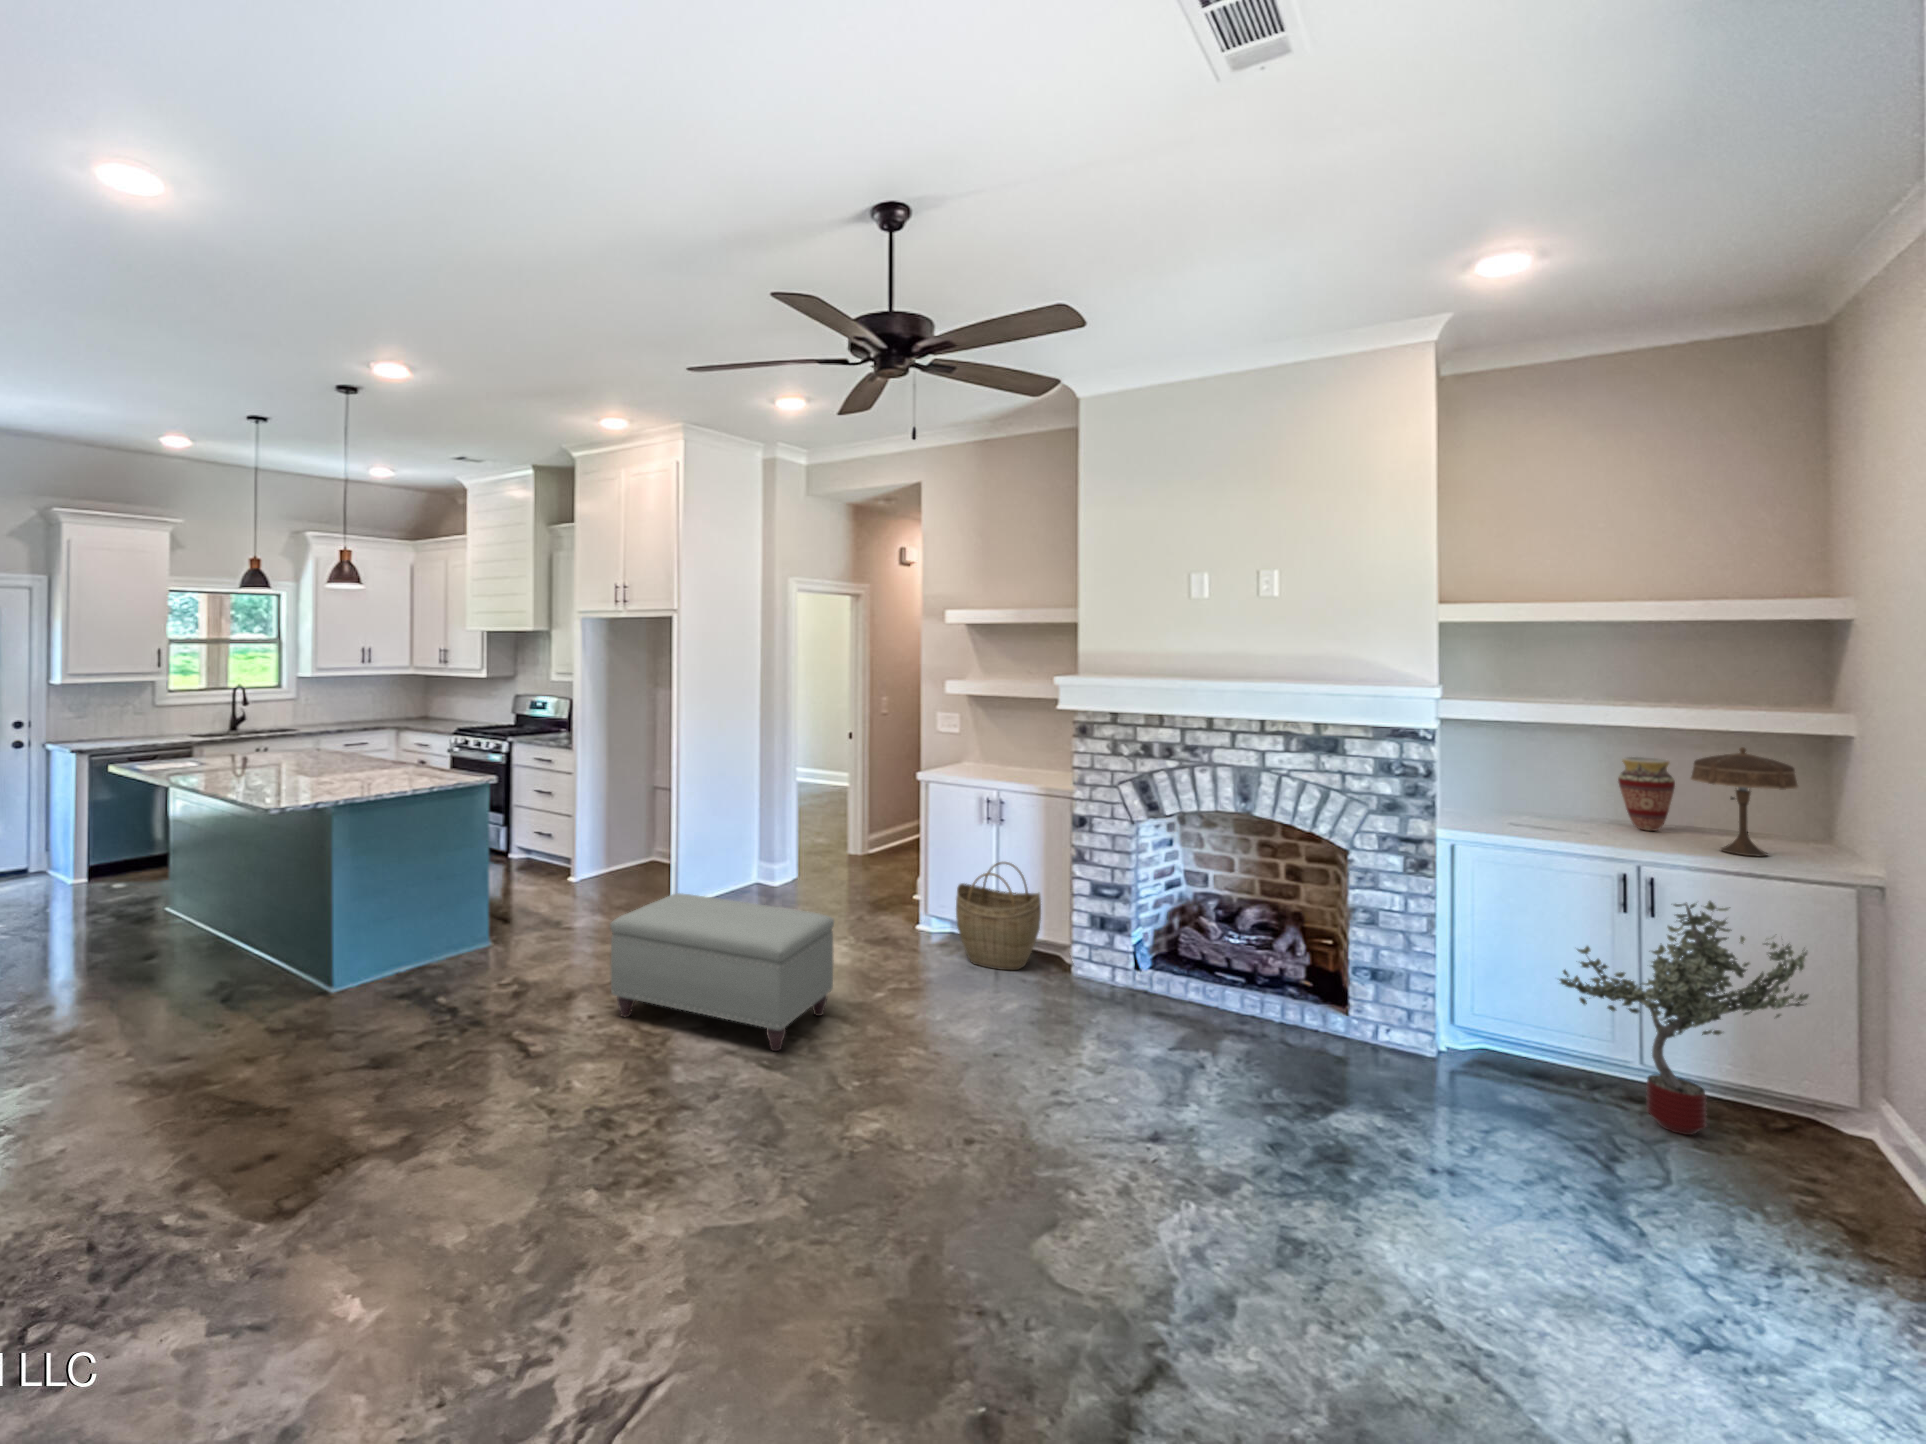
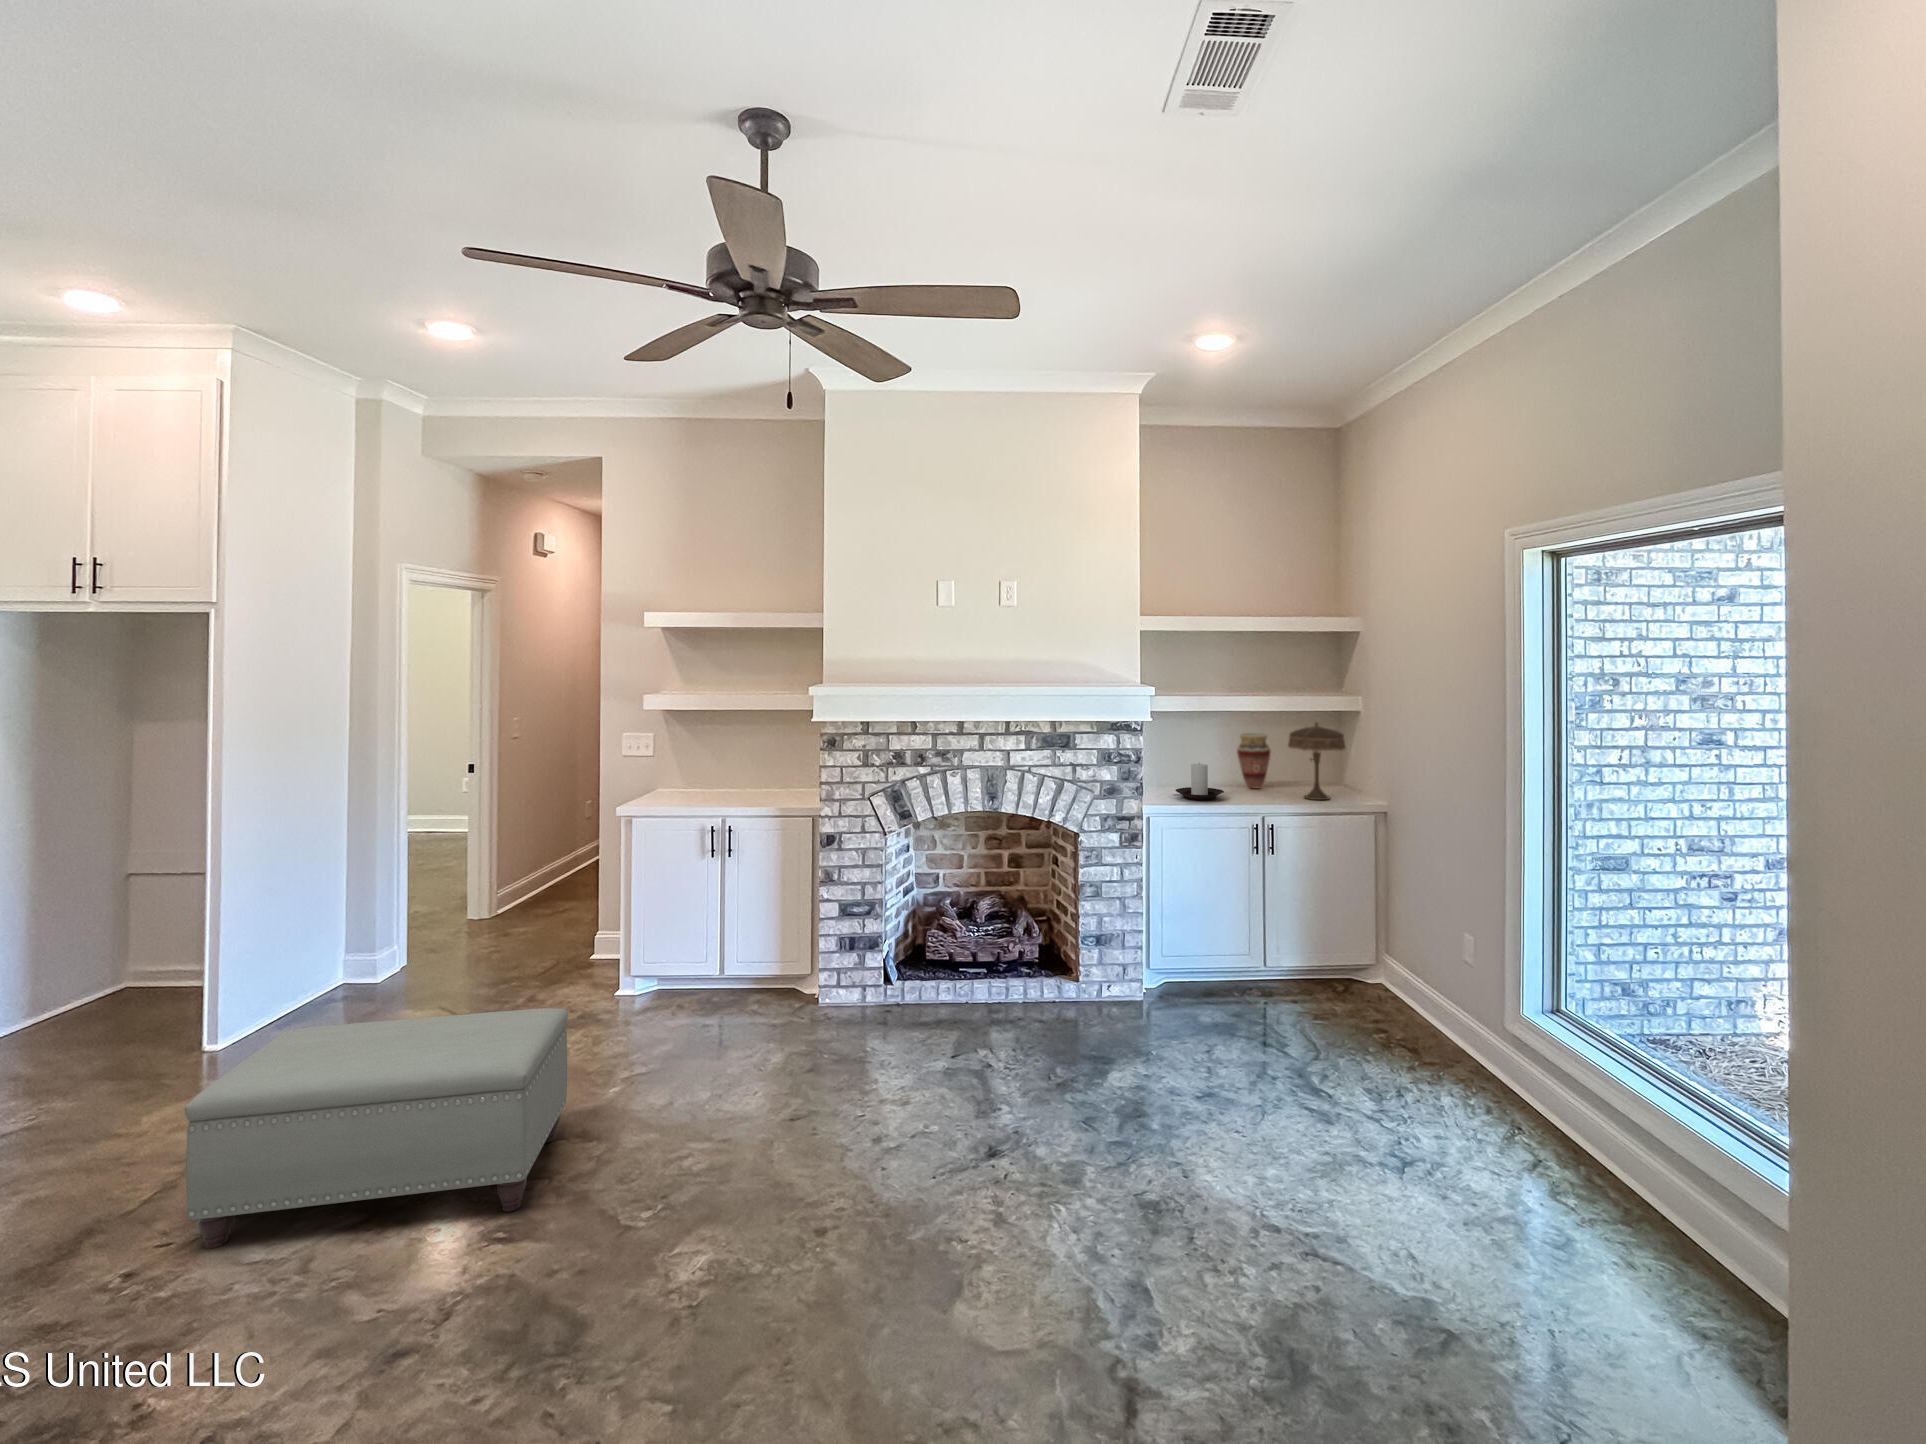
candle holder: none [1502,786,1577,834] -> present [1176,763,1224,800]
woven basket: present [956,862,1041,970] -> none [685,896,784,1021]
potted tree: present [1560,901,1809,1135] -> none [1229,836,1373,1014]

